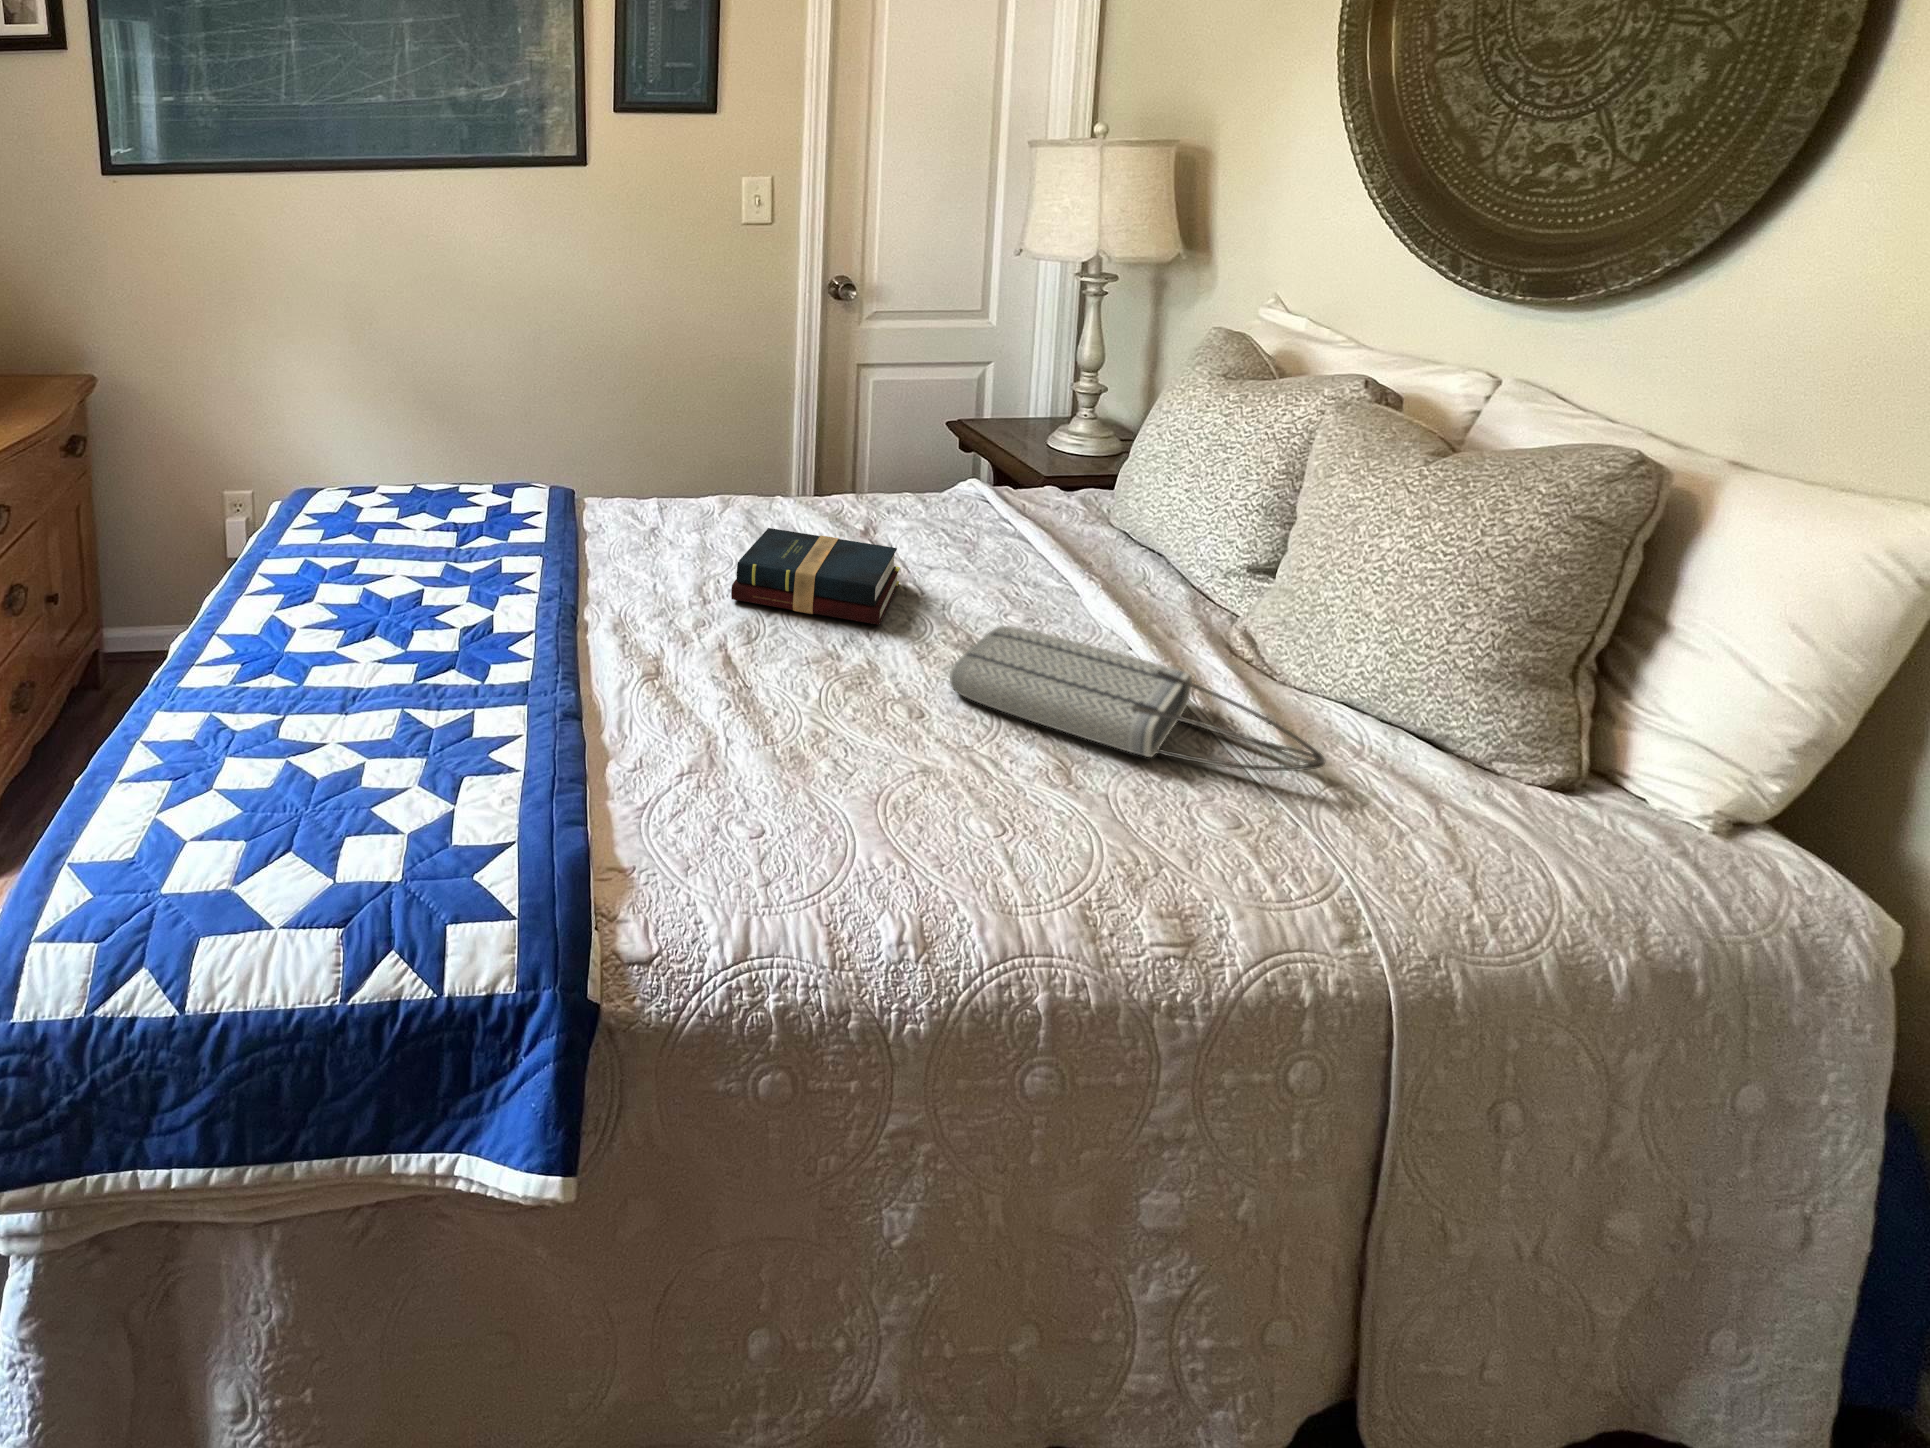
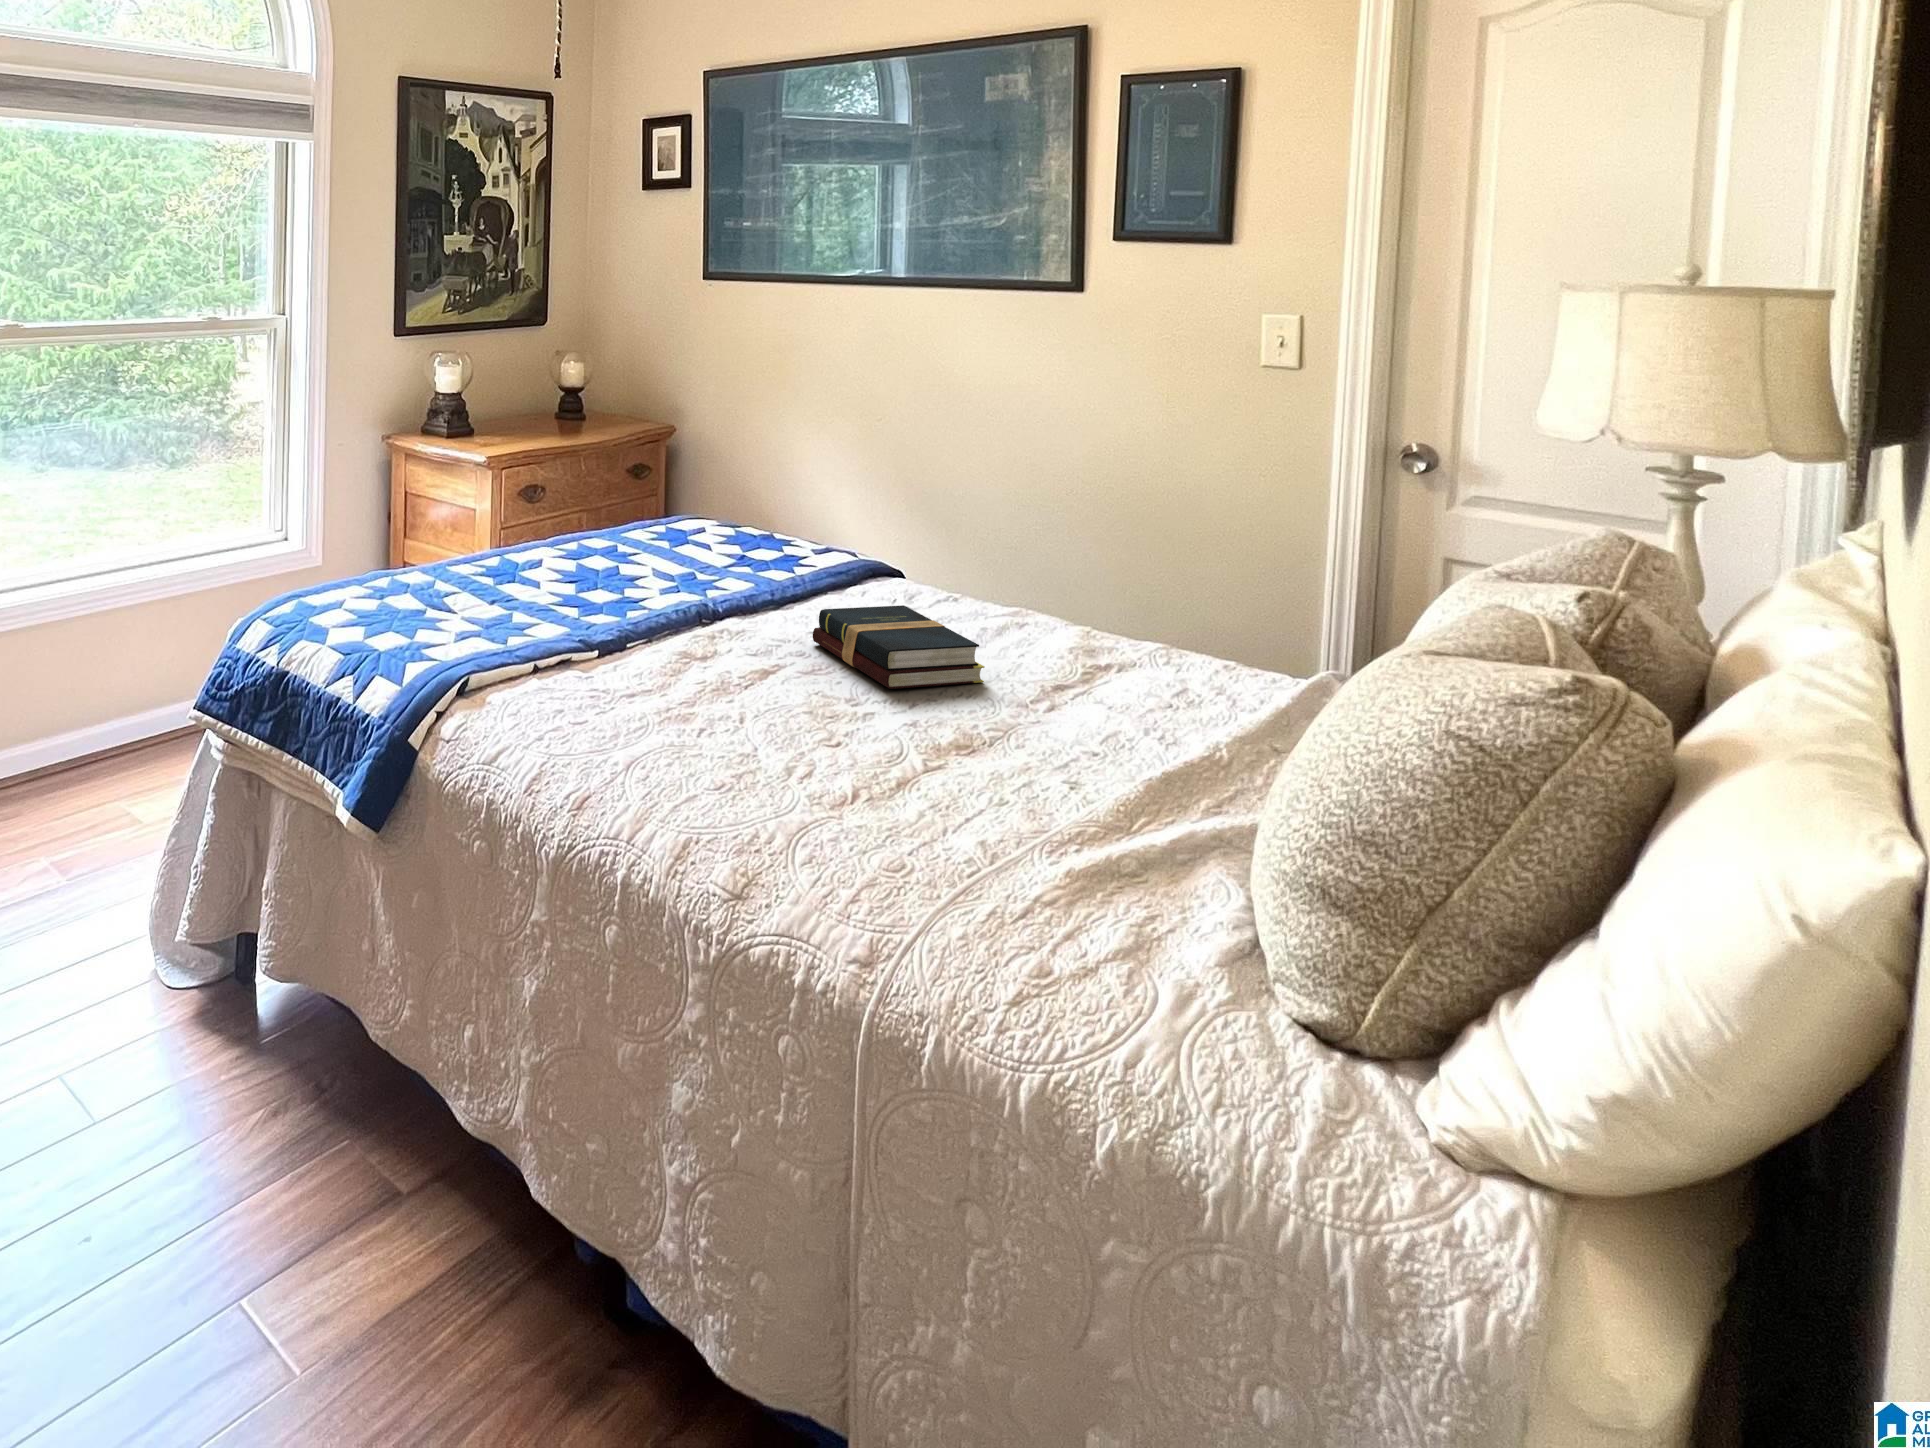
tote bag: present [950,626,1325,771] -> none [843,707,1045,866]

